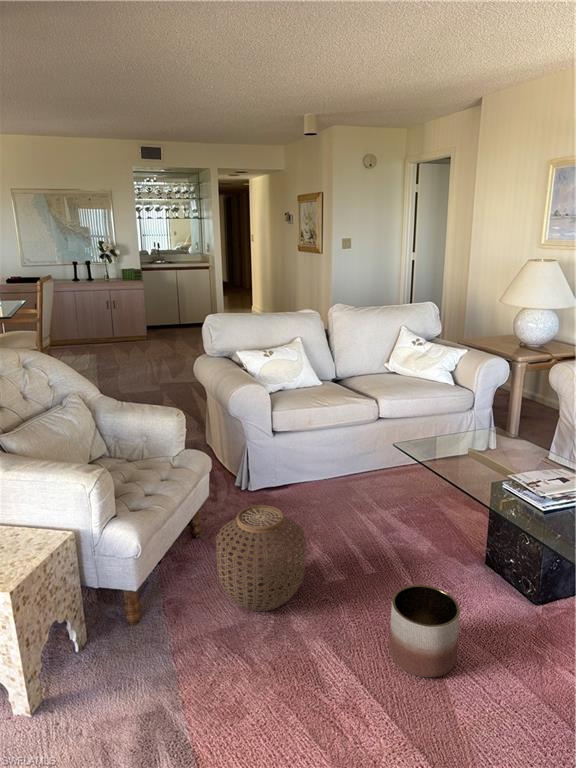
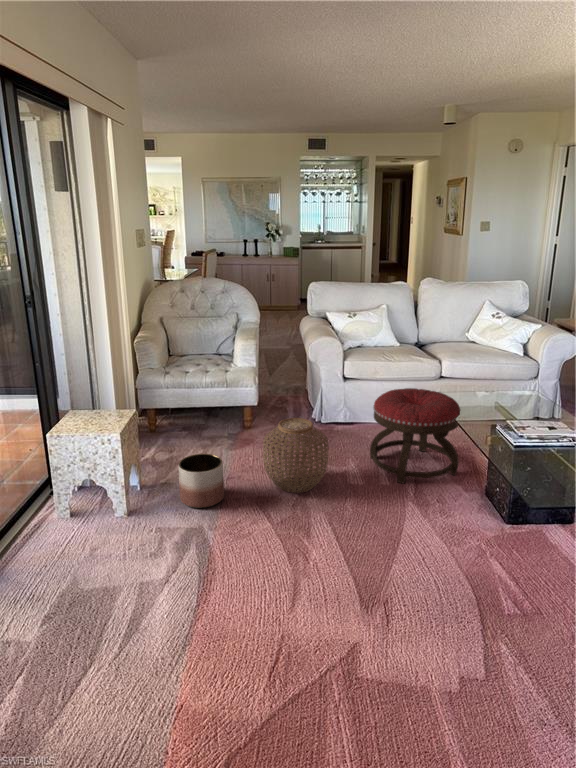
ottoman: none [332,441,444,567] -> present [370,388,460,483]
planter: present [389,585,460,677] -> present [178,454,224,508]

